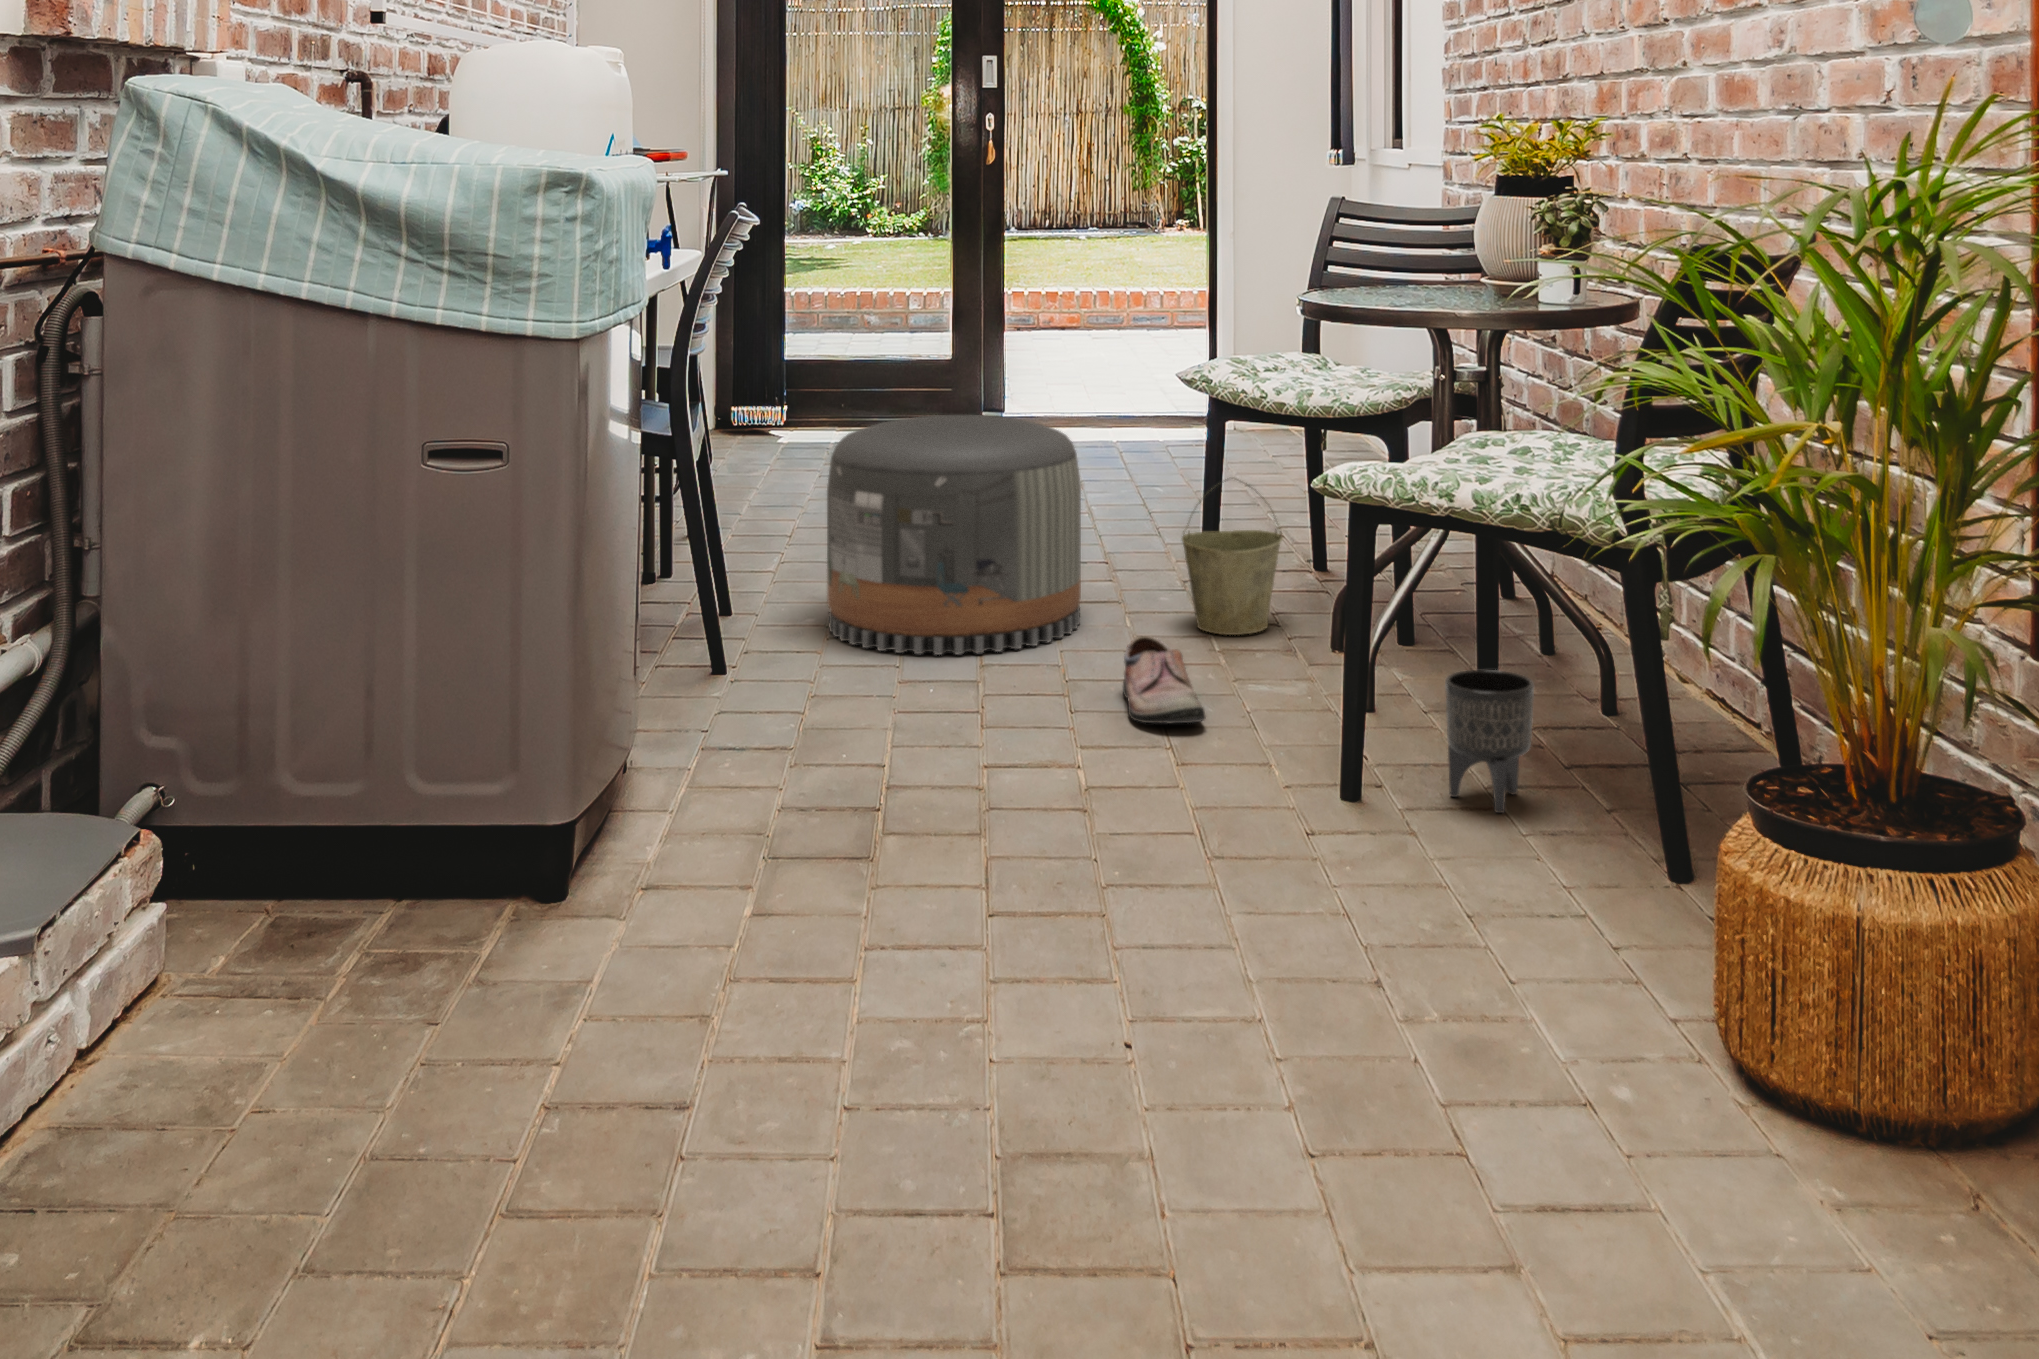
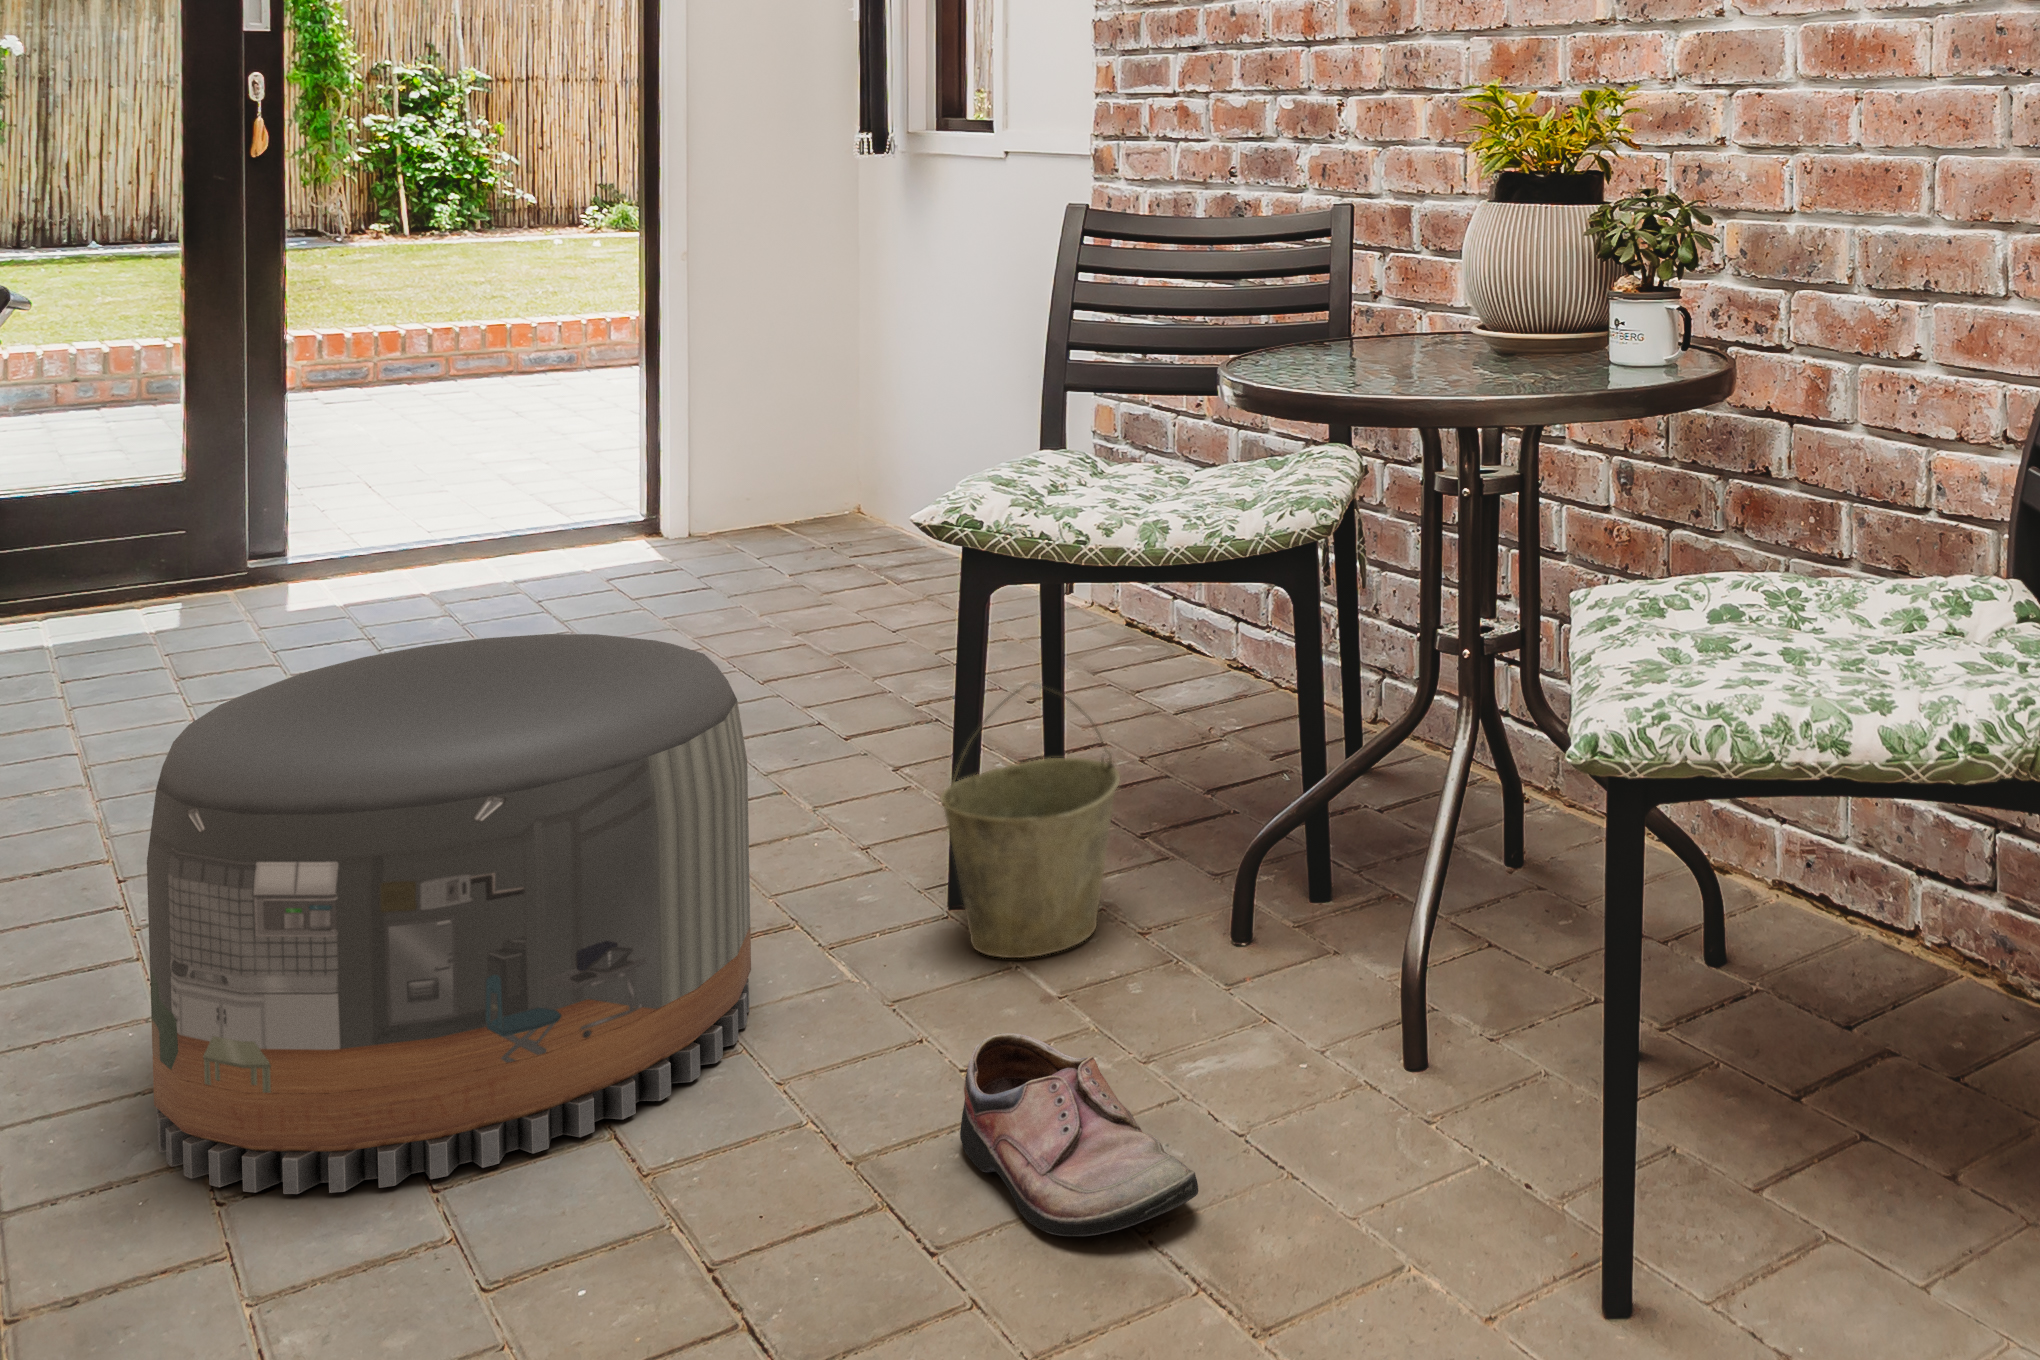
planter: present [1445,670,1534,813] -> none [1722,997,1871,1258]

